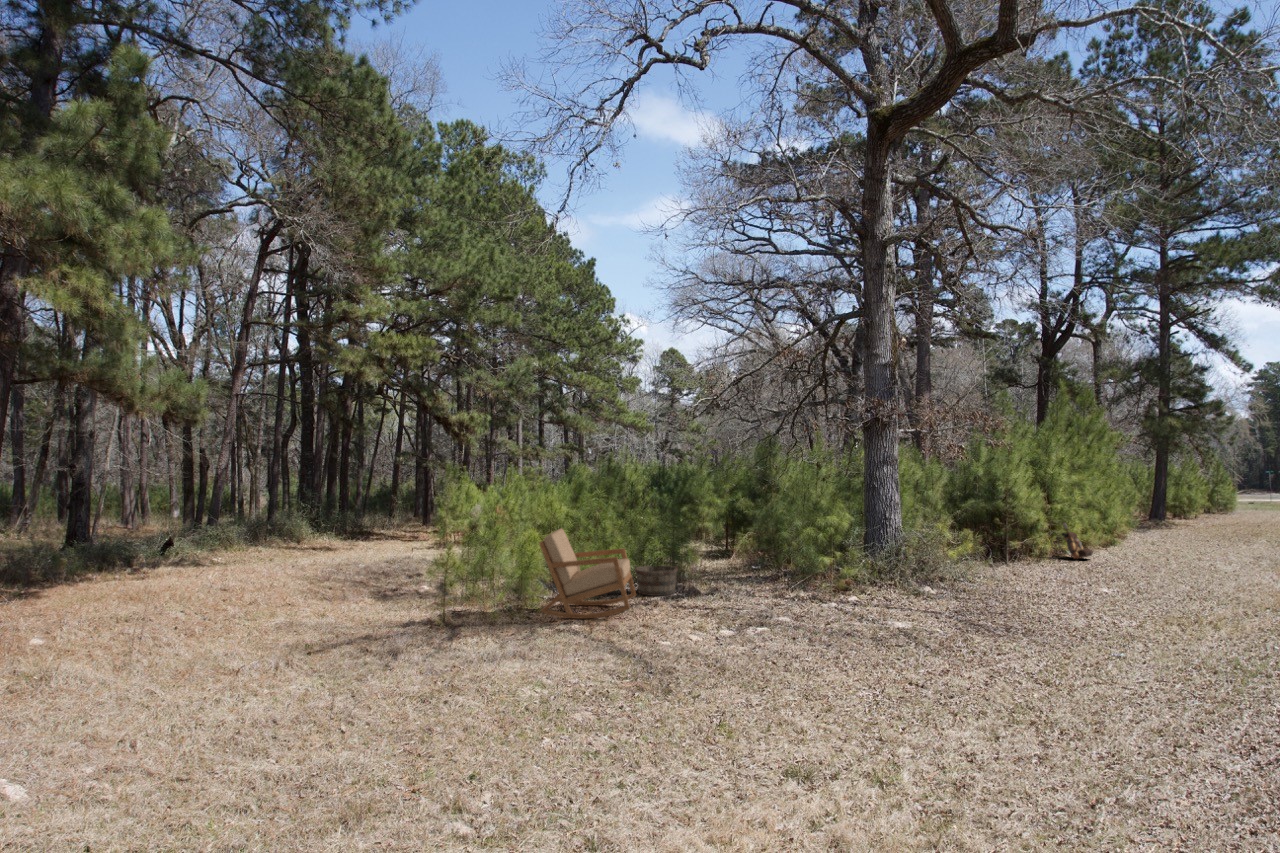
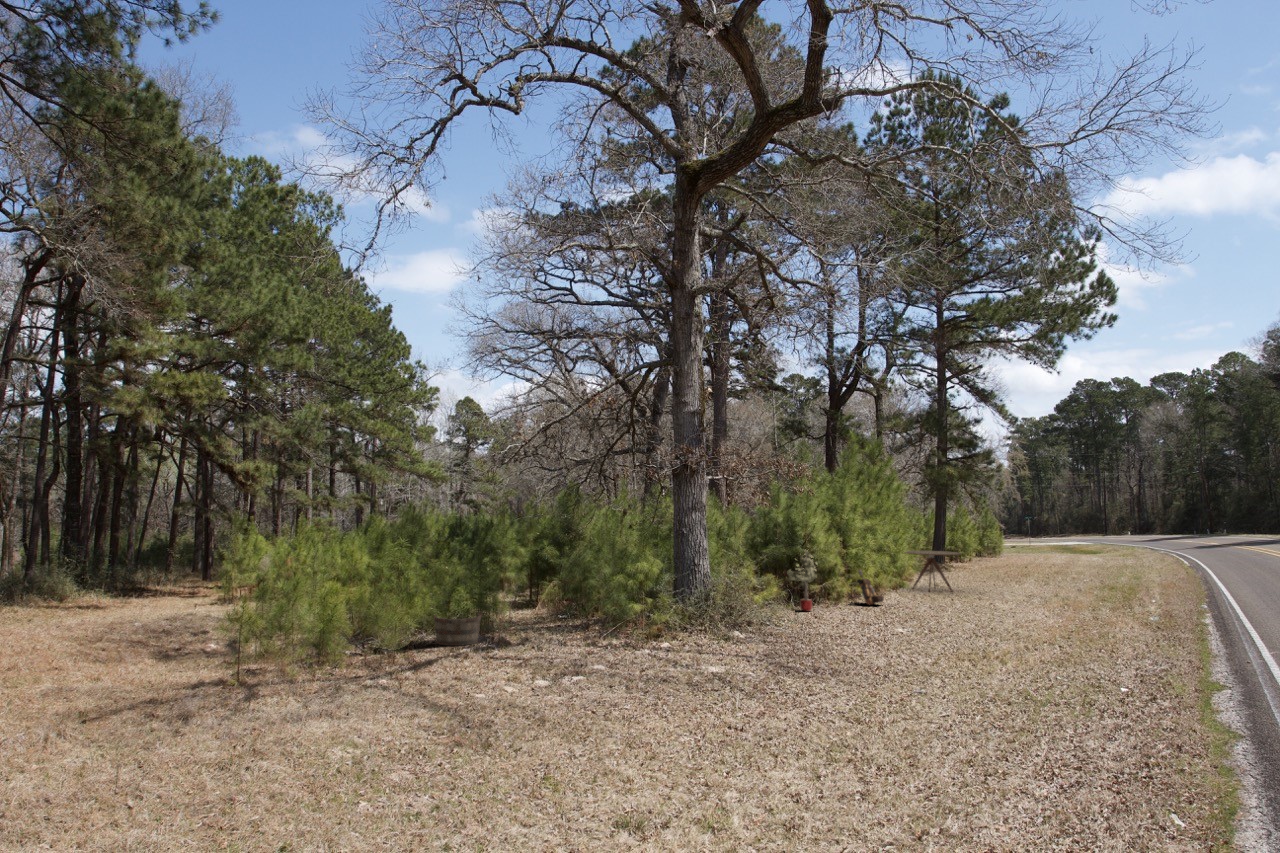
round table: none [1118,500,1188,545] -> present [904,551,961,591]
potted tree: none [982,502,1017,566] -> present [788,549,817,612]
chair: present [539,529,636,619] -> none [320,569,434,672]

